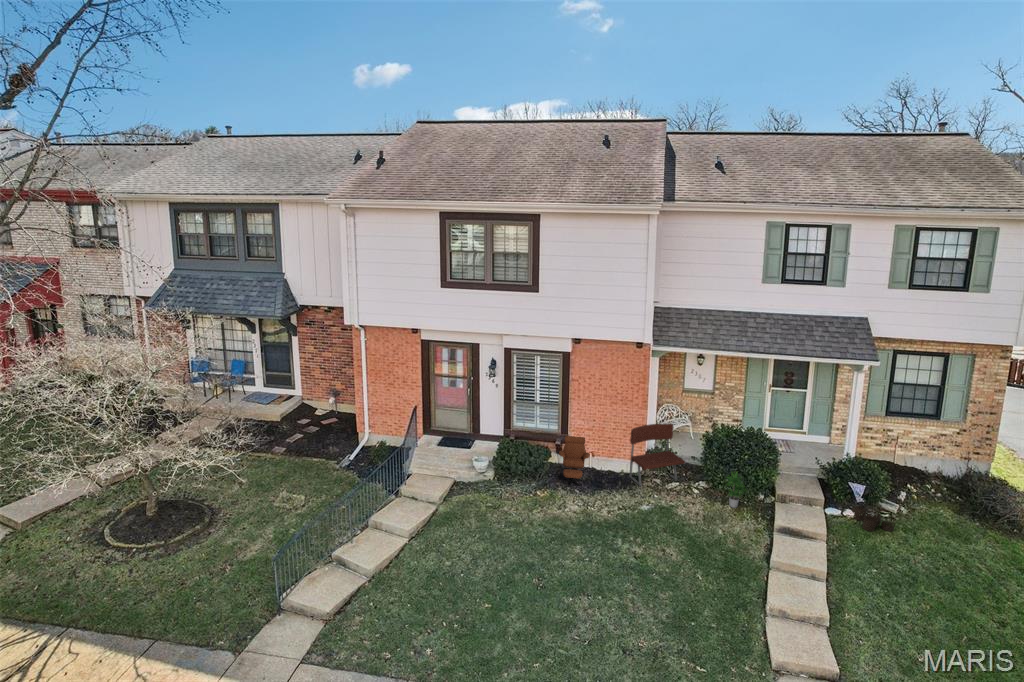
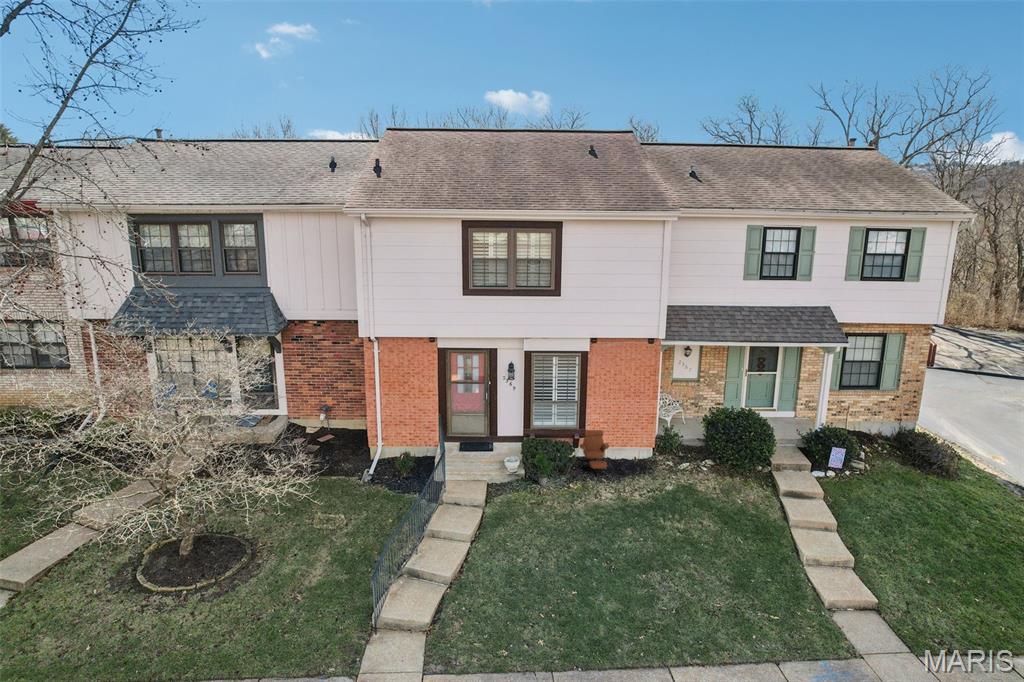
bench: present [629,424,685,486] -> none [643,411,692,470]
potted plant: present [727,472,745,508] -> present [536,454,551,485]
woven basket: present [852,506,895,532] -> none [830,467,867,488]

